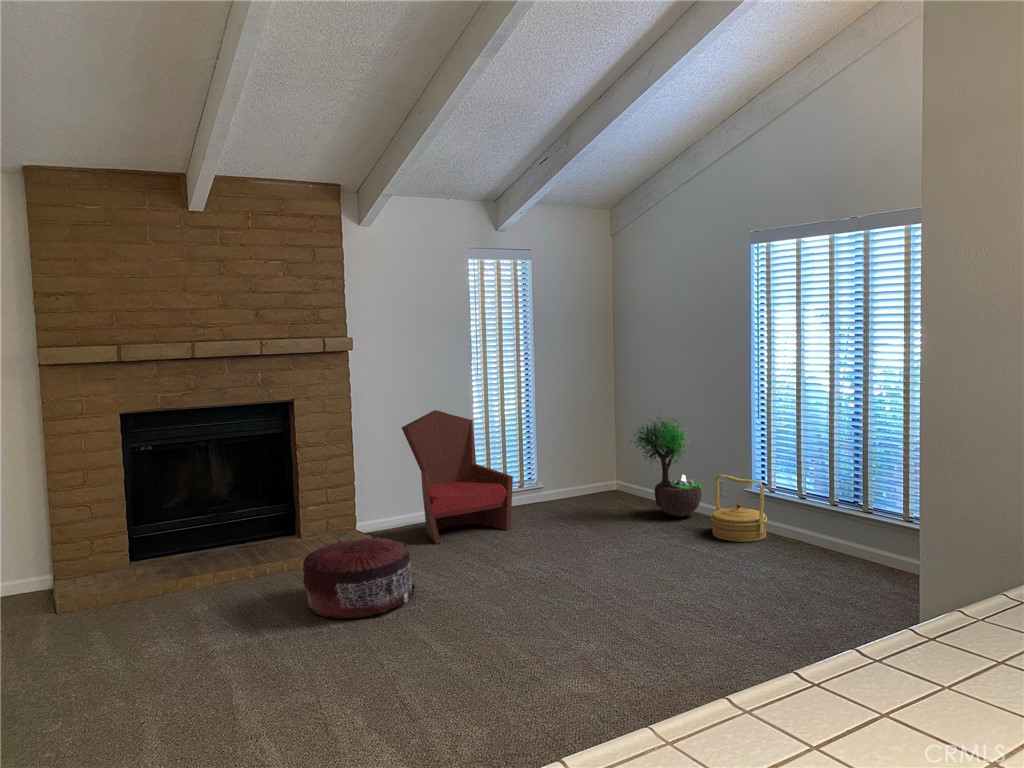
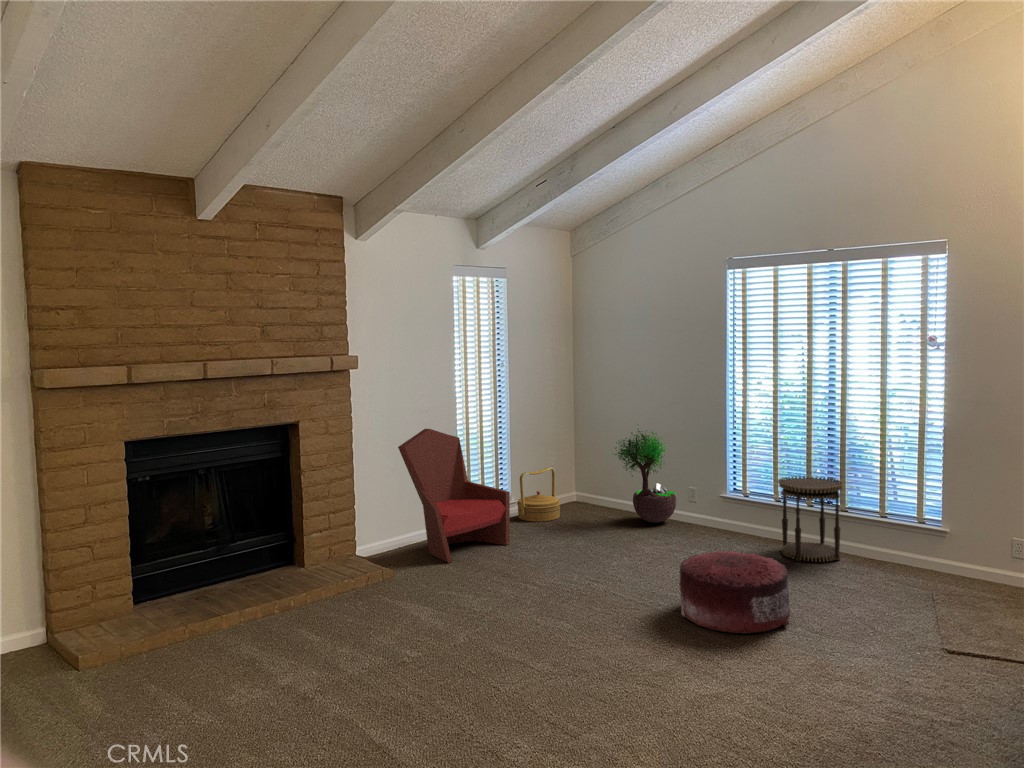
side table: none [784,472,859,569] -> present [778,476,844,562]
woven basket: present [711,474,767,542] -> present [517,468,561,522]
pouf: present [303,537,415,618] -> present [679,550,790,634]

